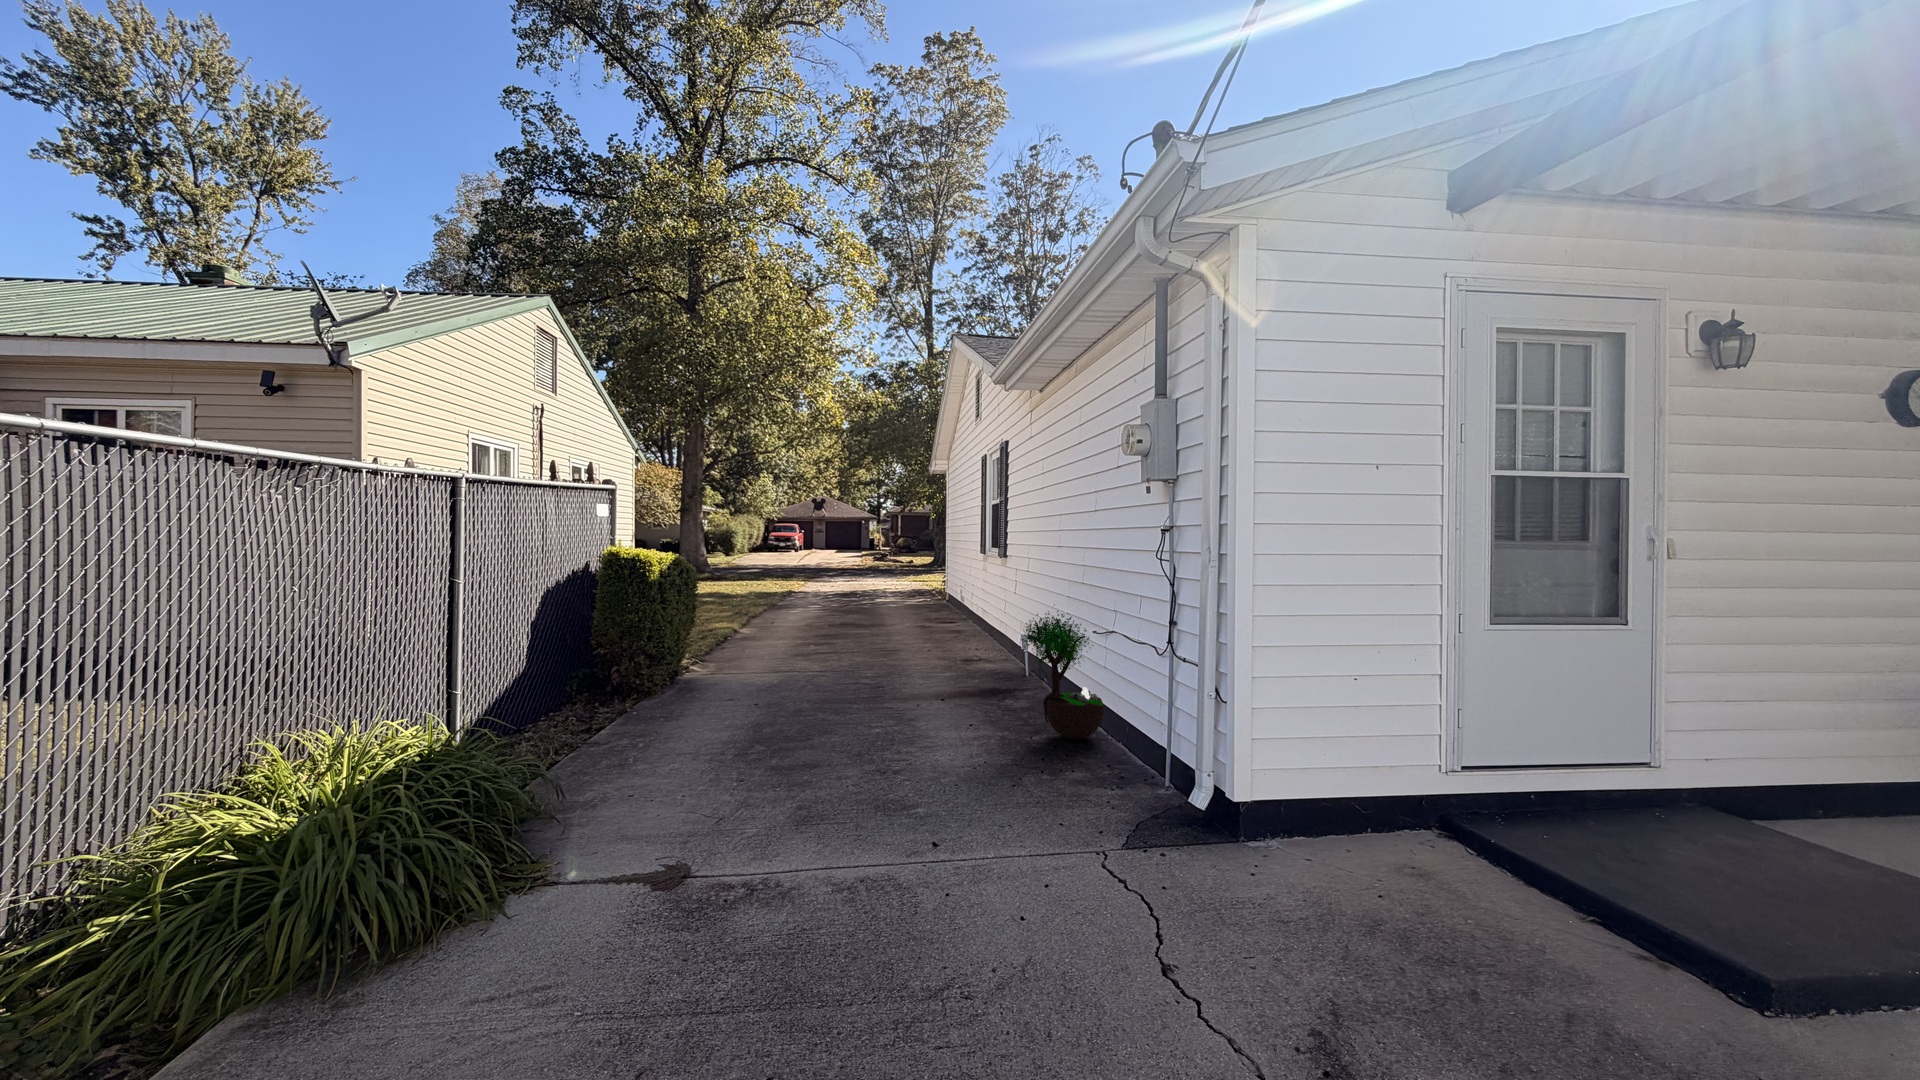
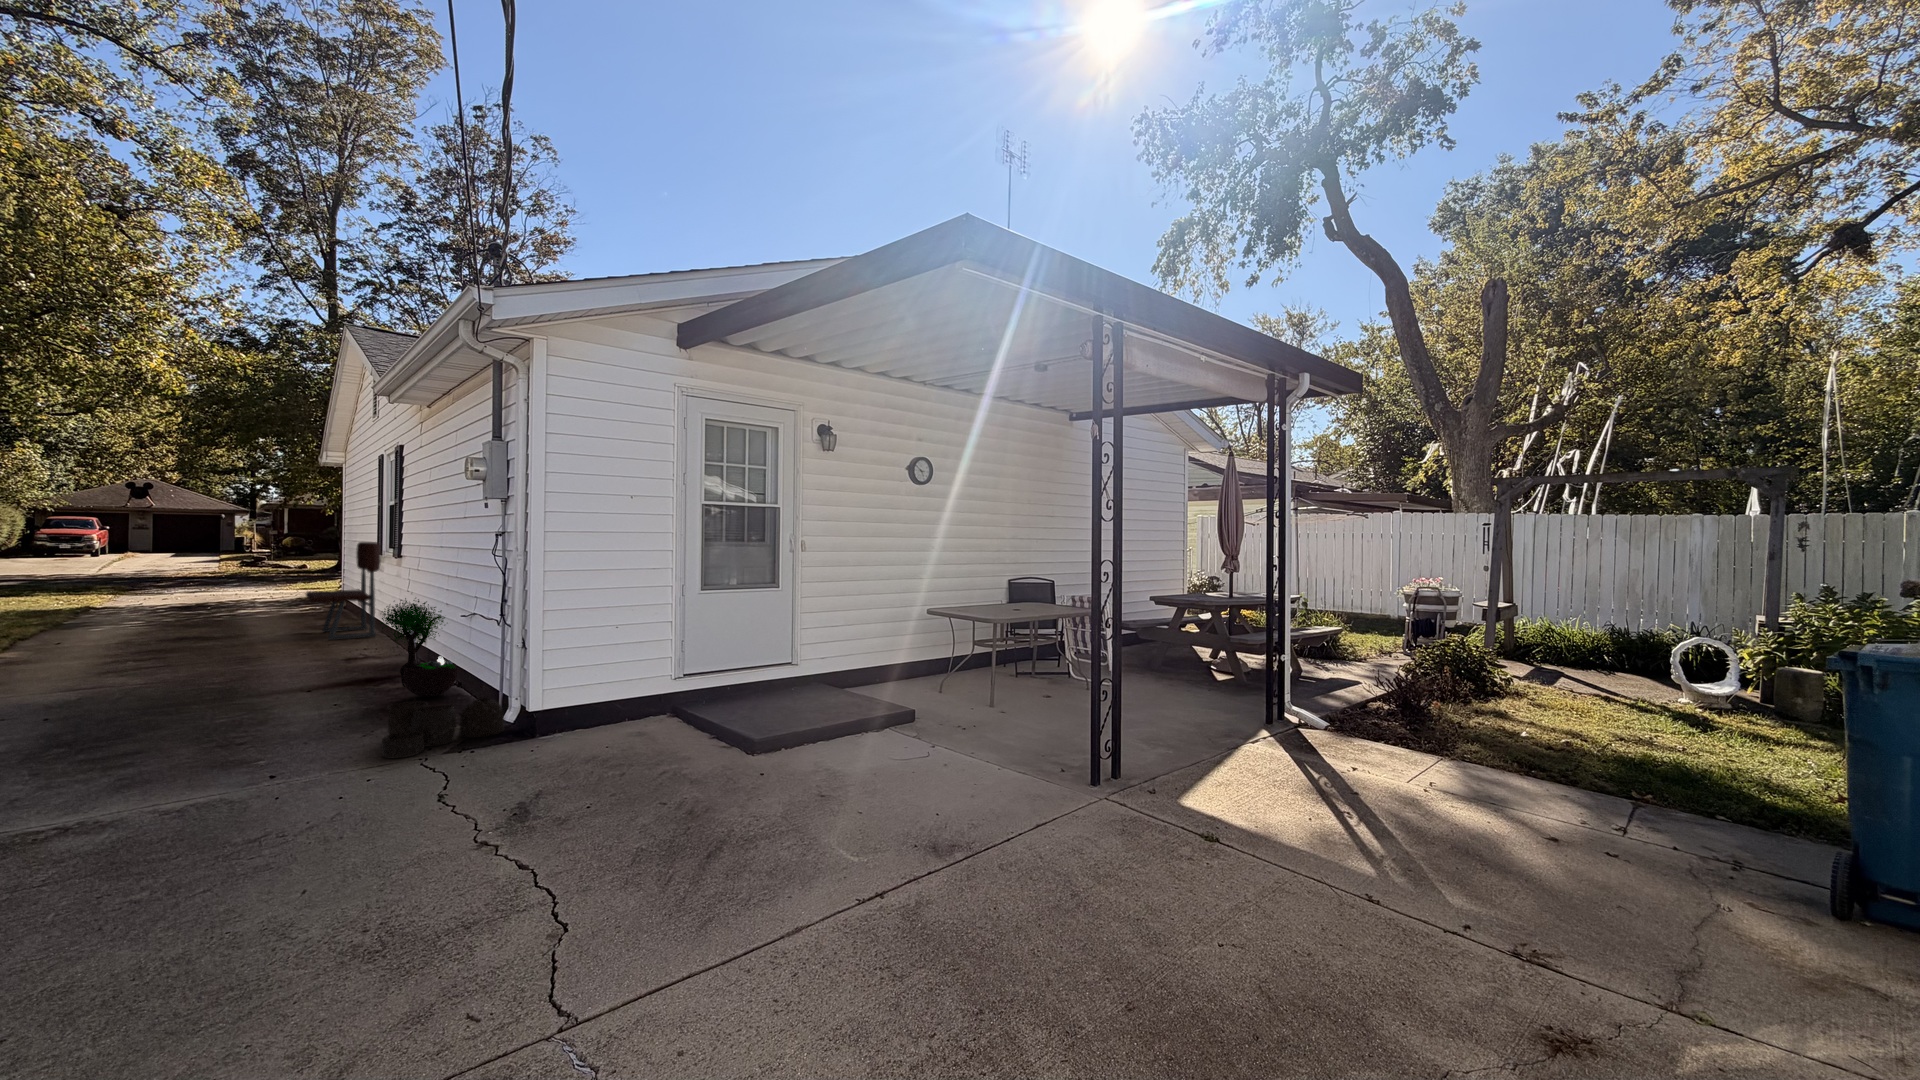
bench: none [927,541,984,636] -> present [306,542,381,640]
woven basket: none [1066,766,1222,885] -> present [382,696,504,758]

